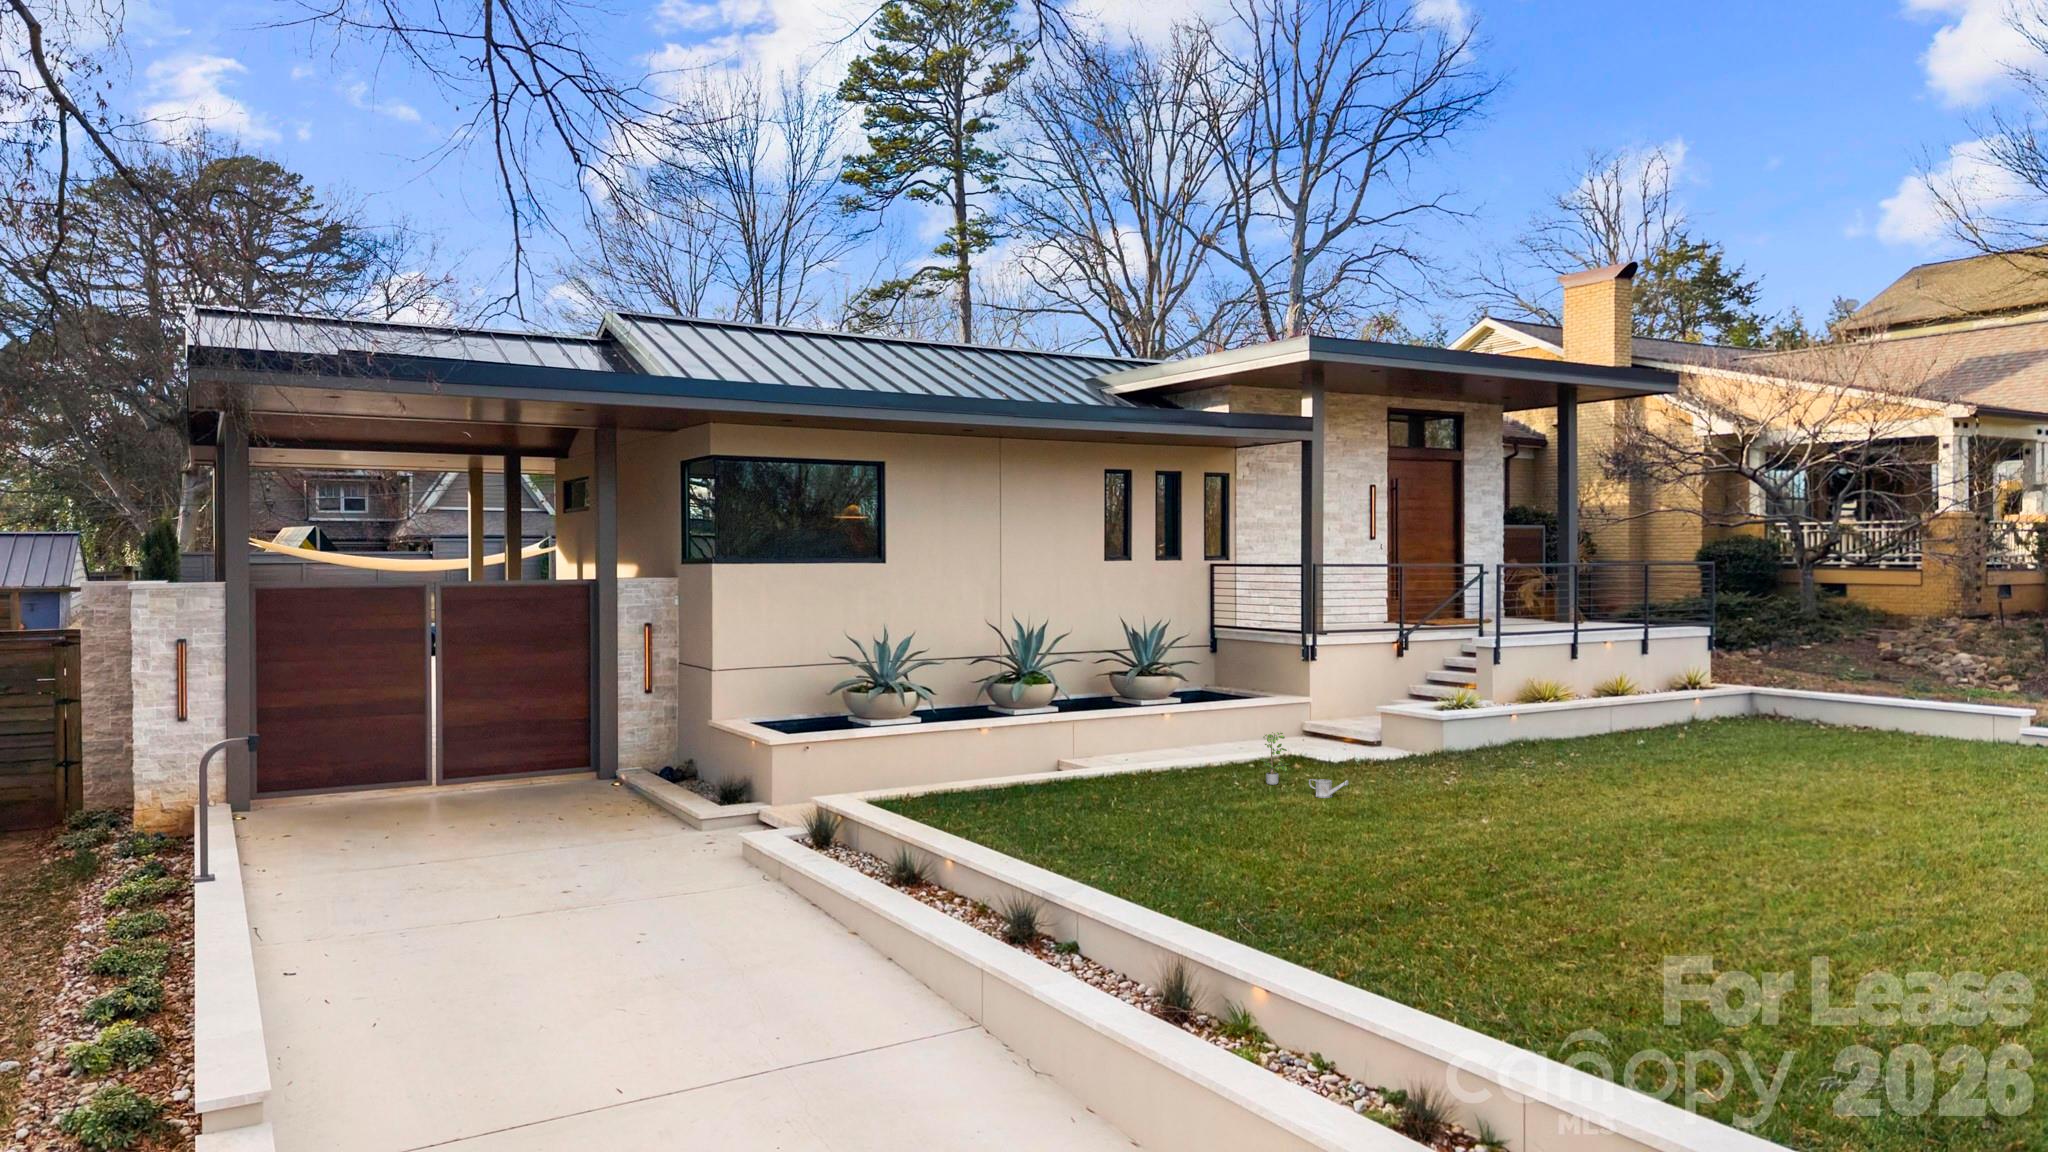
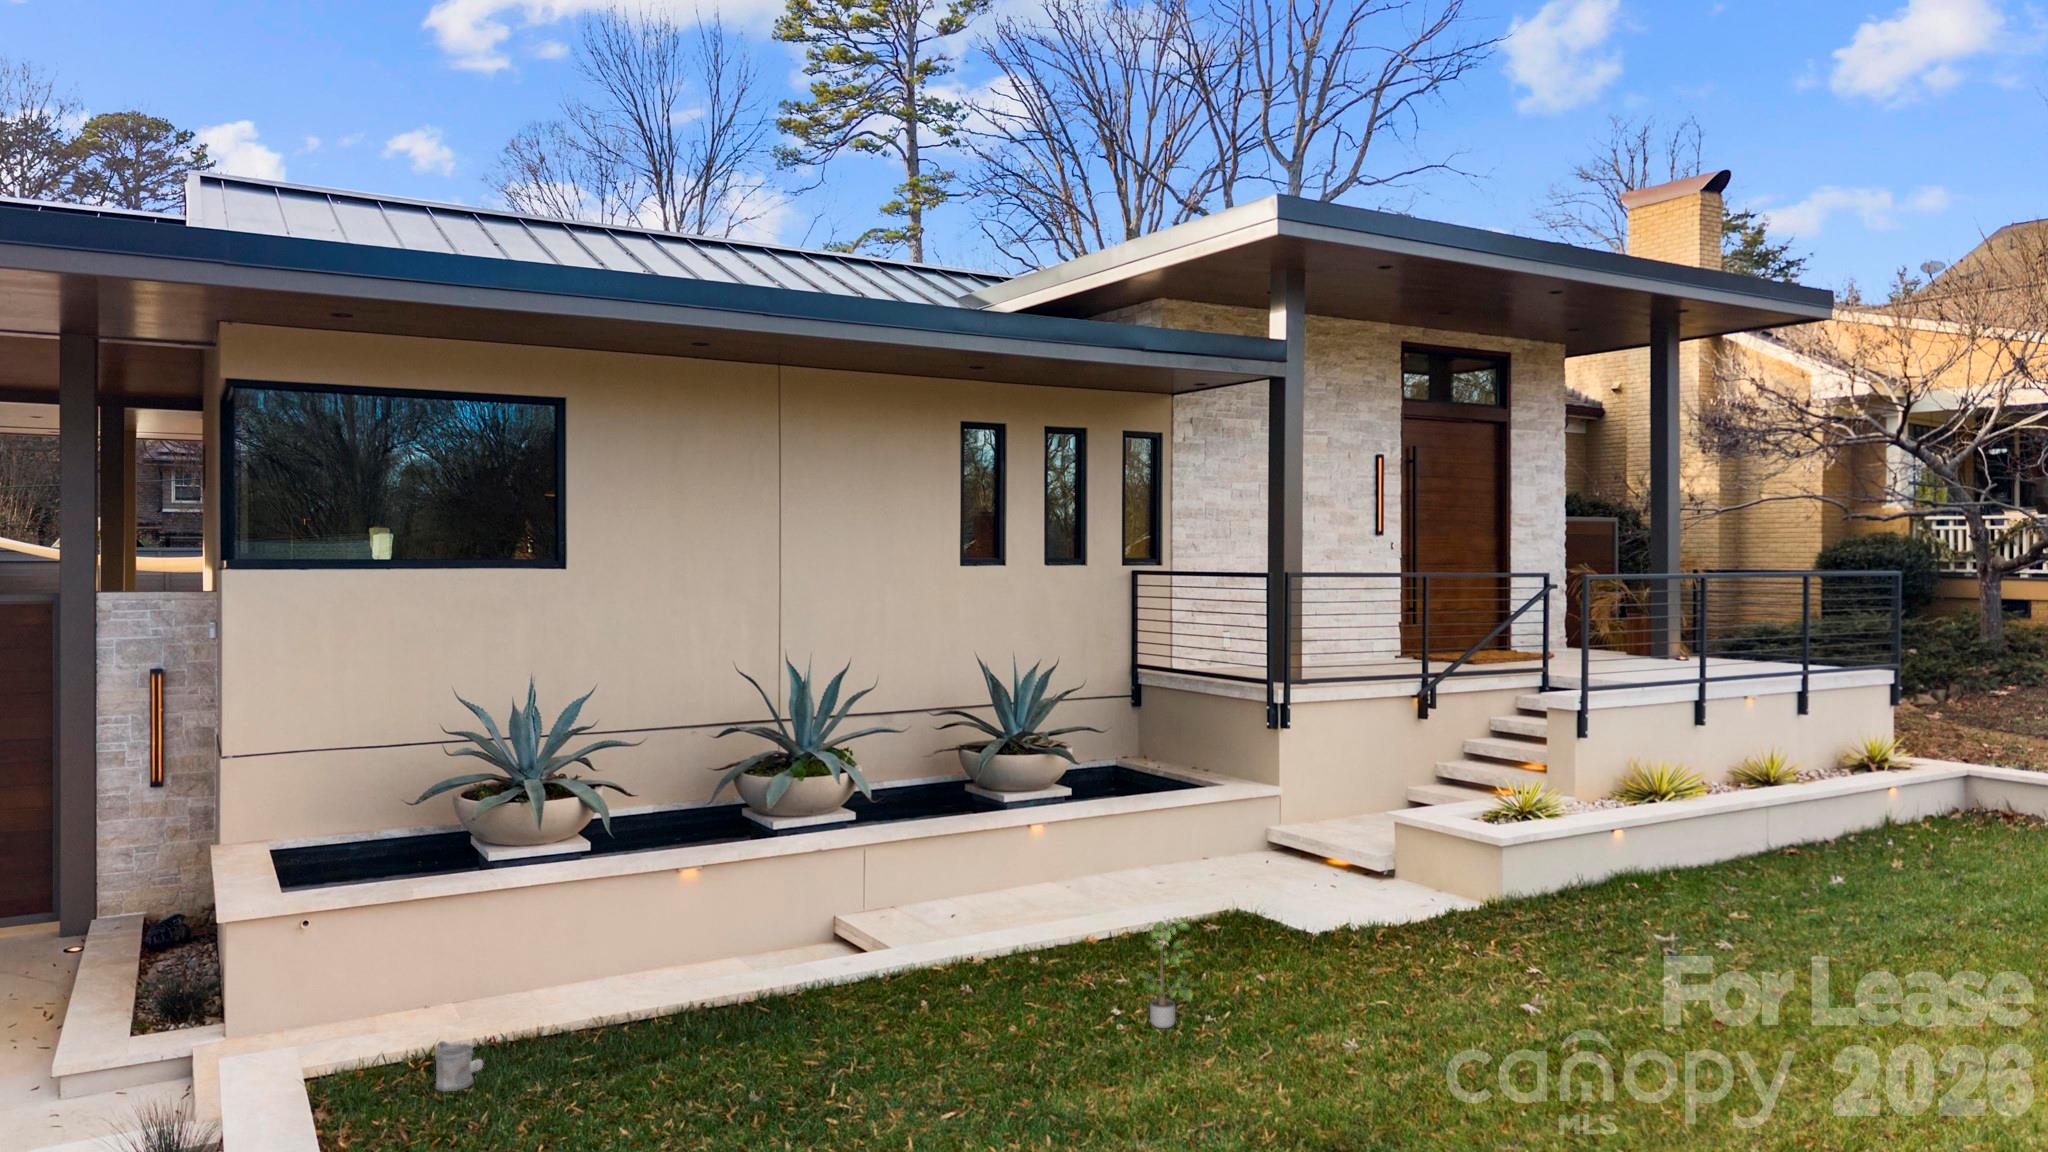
watering can: present [1309,779,1348,798] -> present [435,1041,483,1091]

